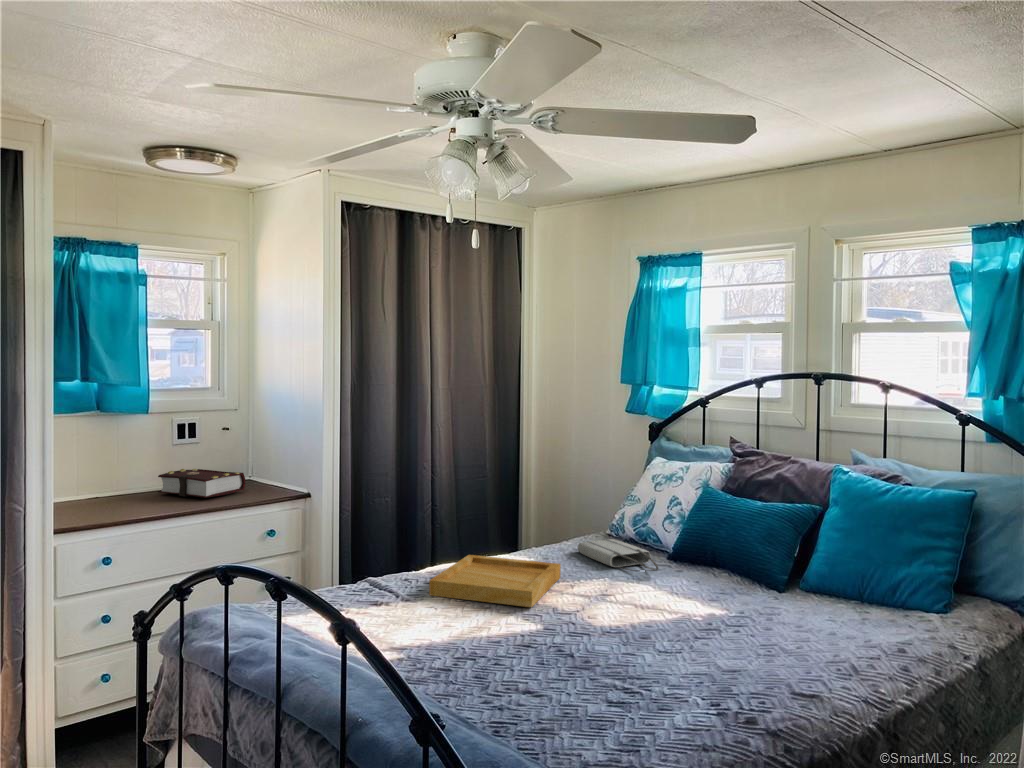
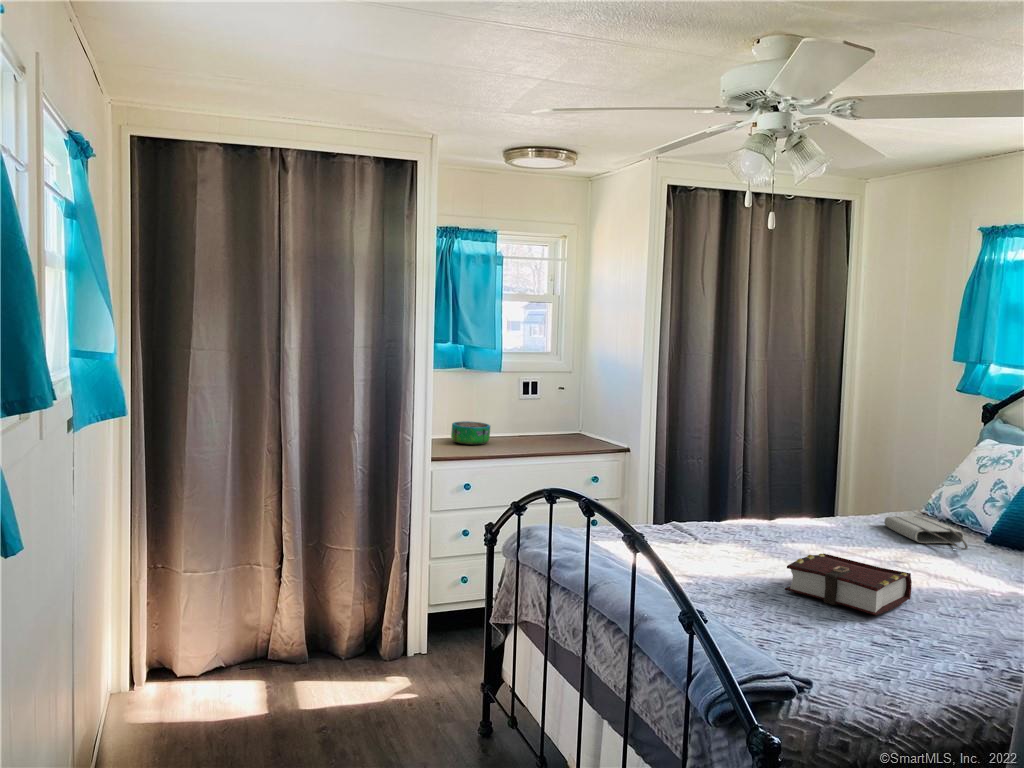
book: present [158,469,246,498] -> present [785,554,912,615]
decorative bowl: none [85,476,138,505] -> present [451,421,490,445]
tray: present [429,555,561,607] -> none [725,514,859,563]

